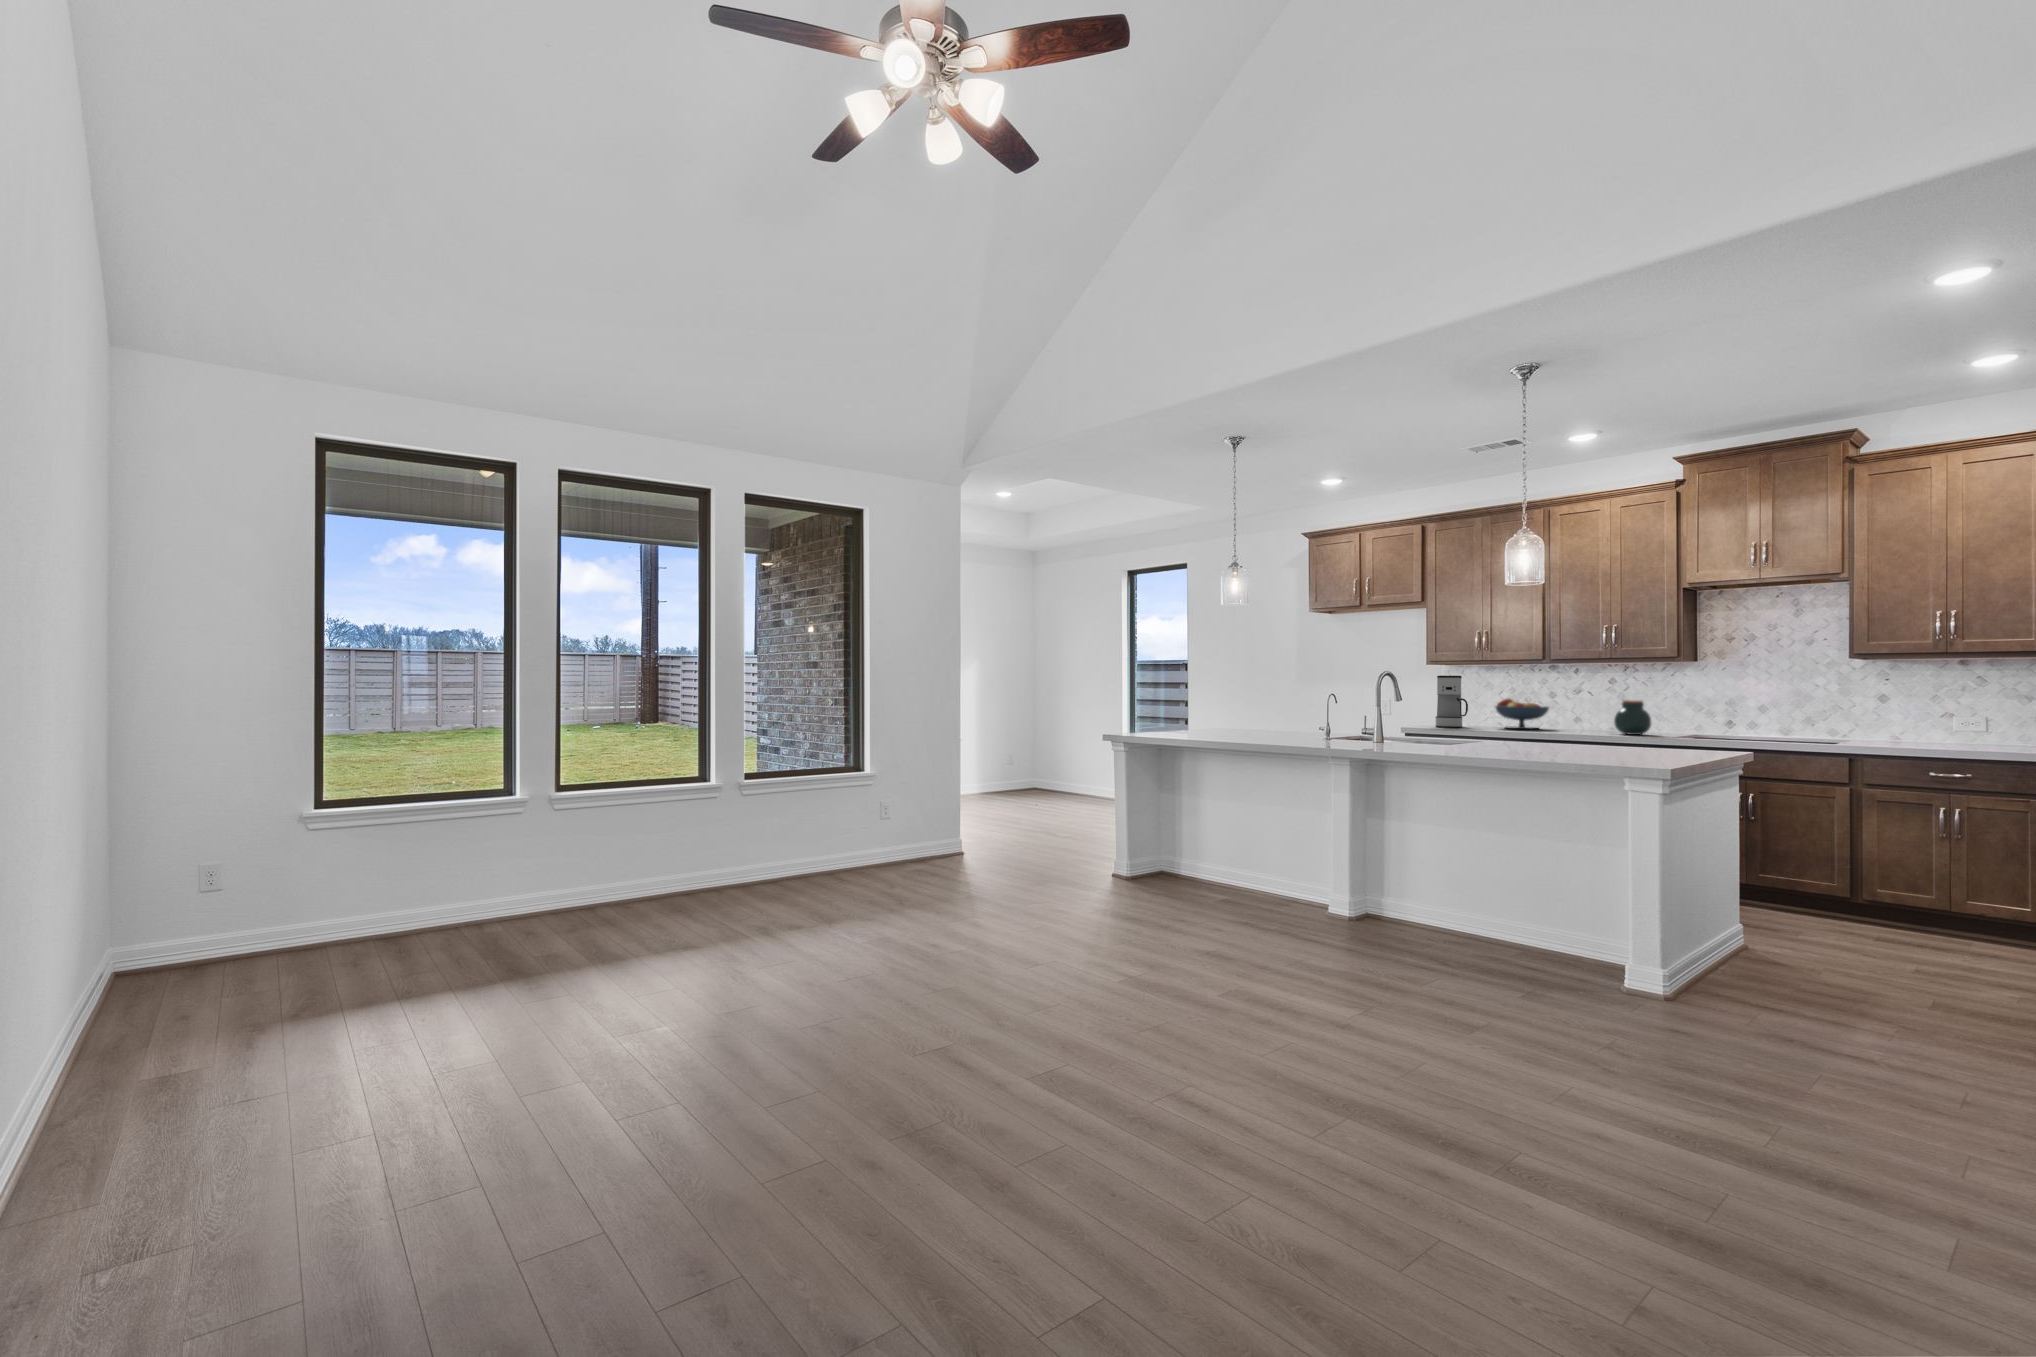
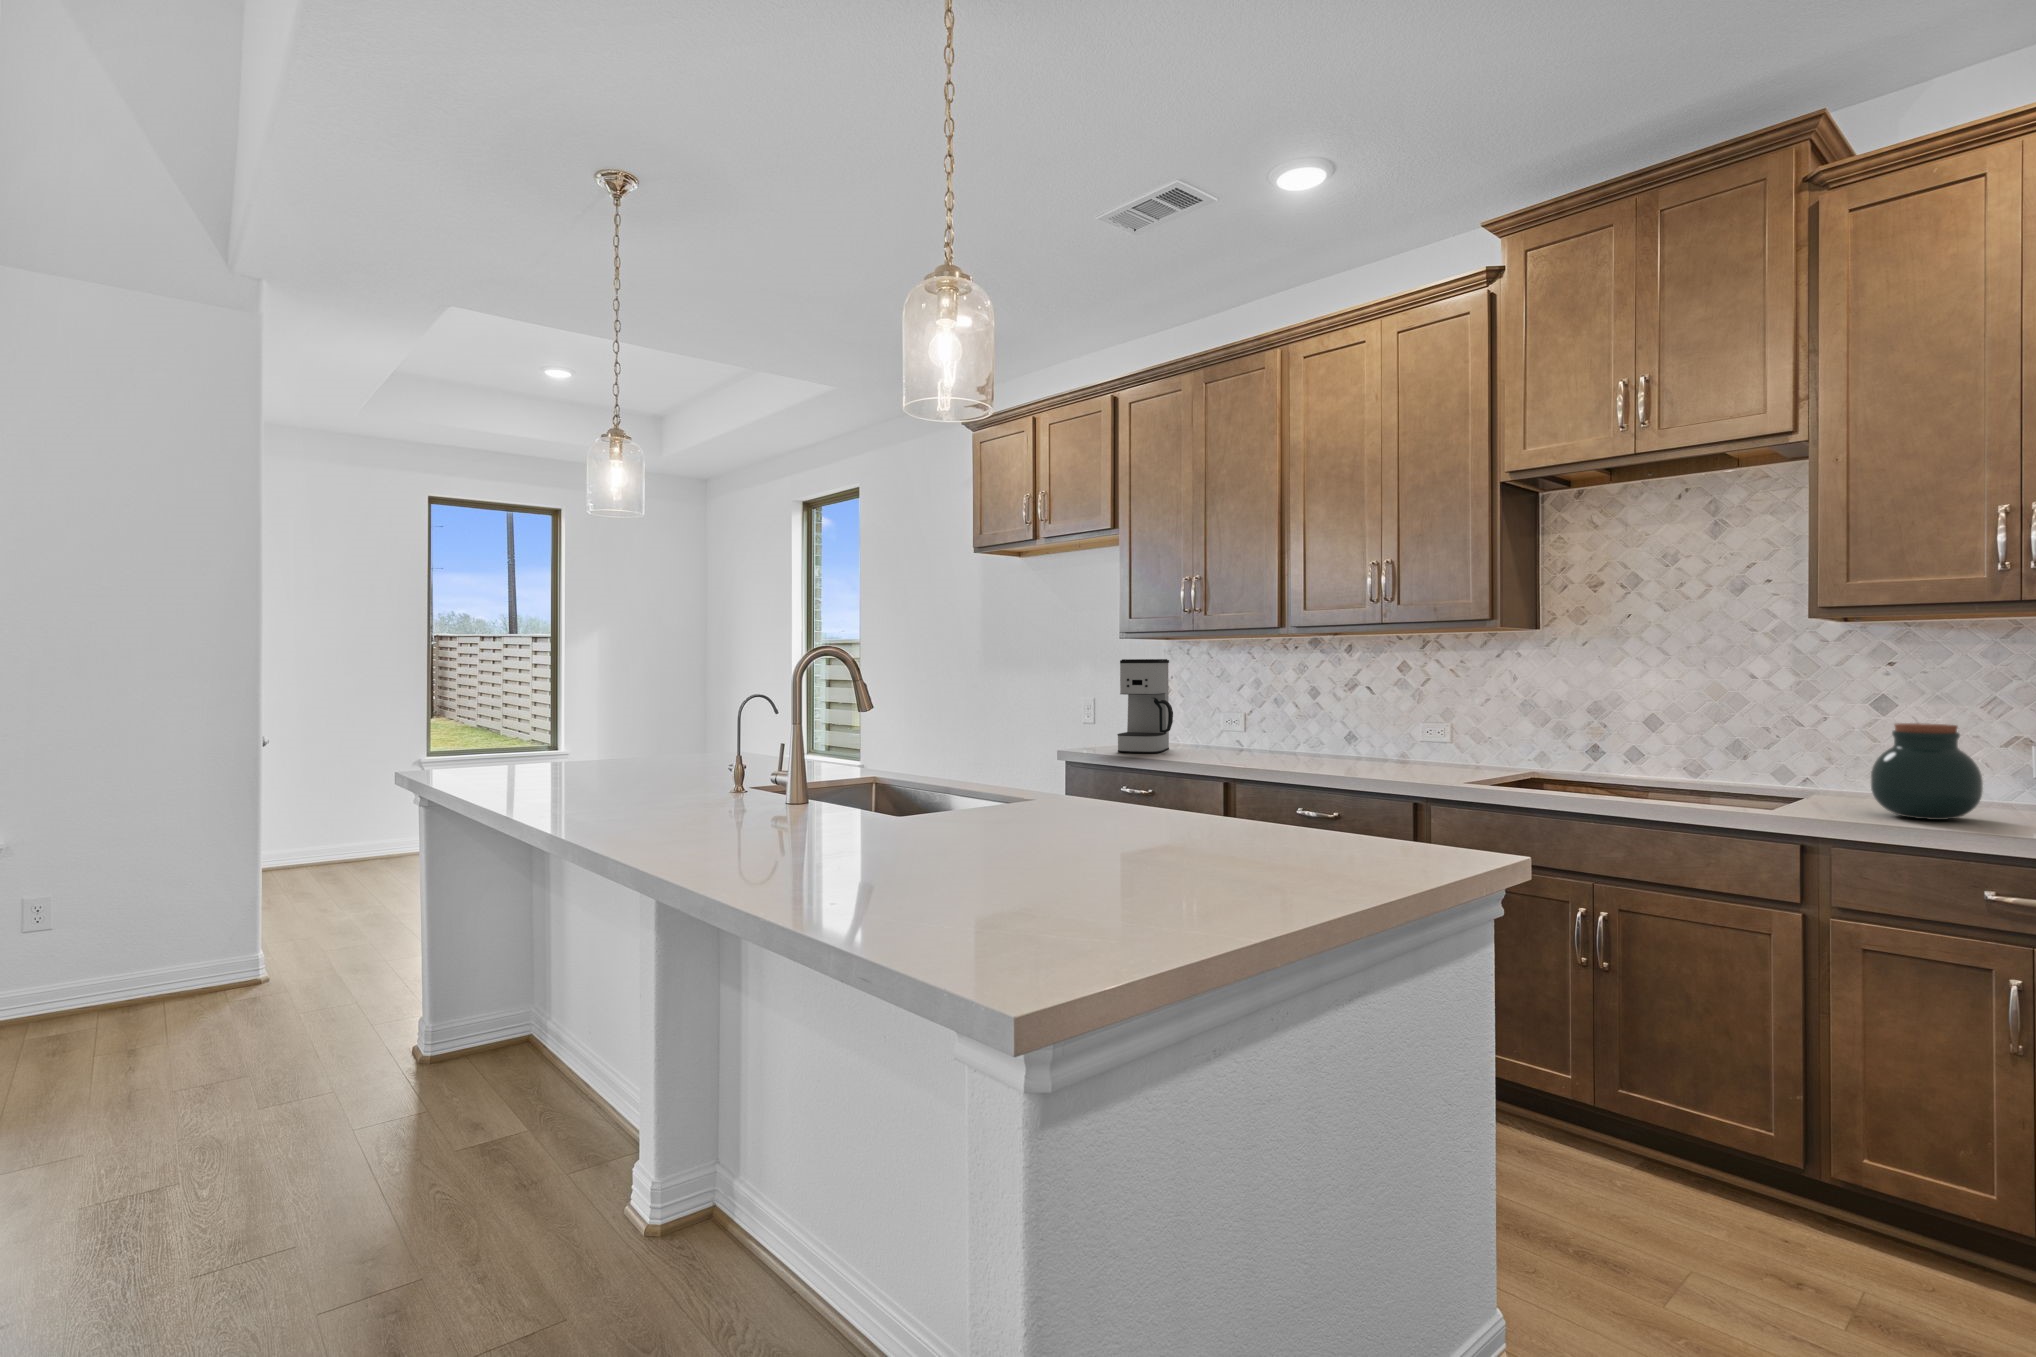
fruit bowl: present [1496,698,1549,729] -> none [1208,700,1299,758]
jar: present [1614,700,1651,735] -> present [1871,723,1983,820]

